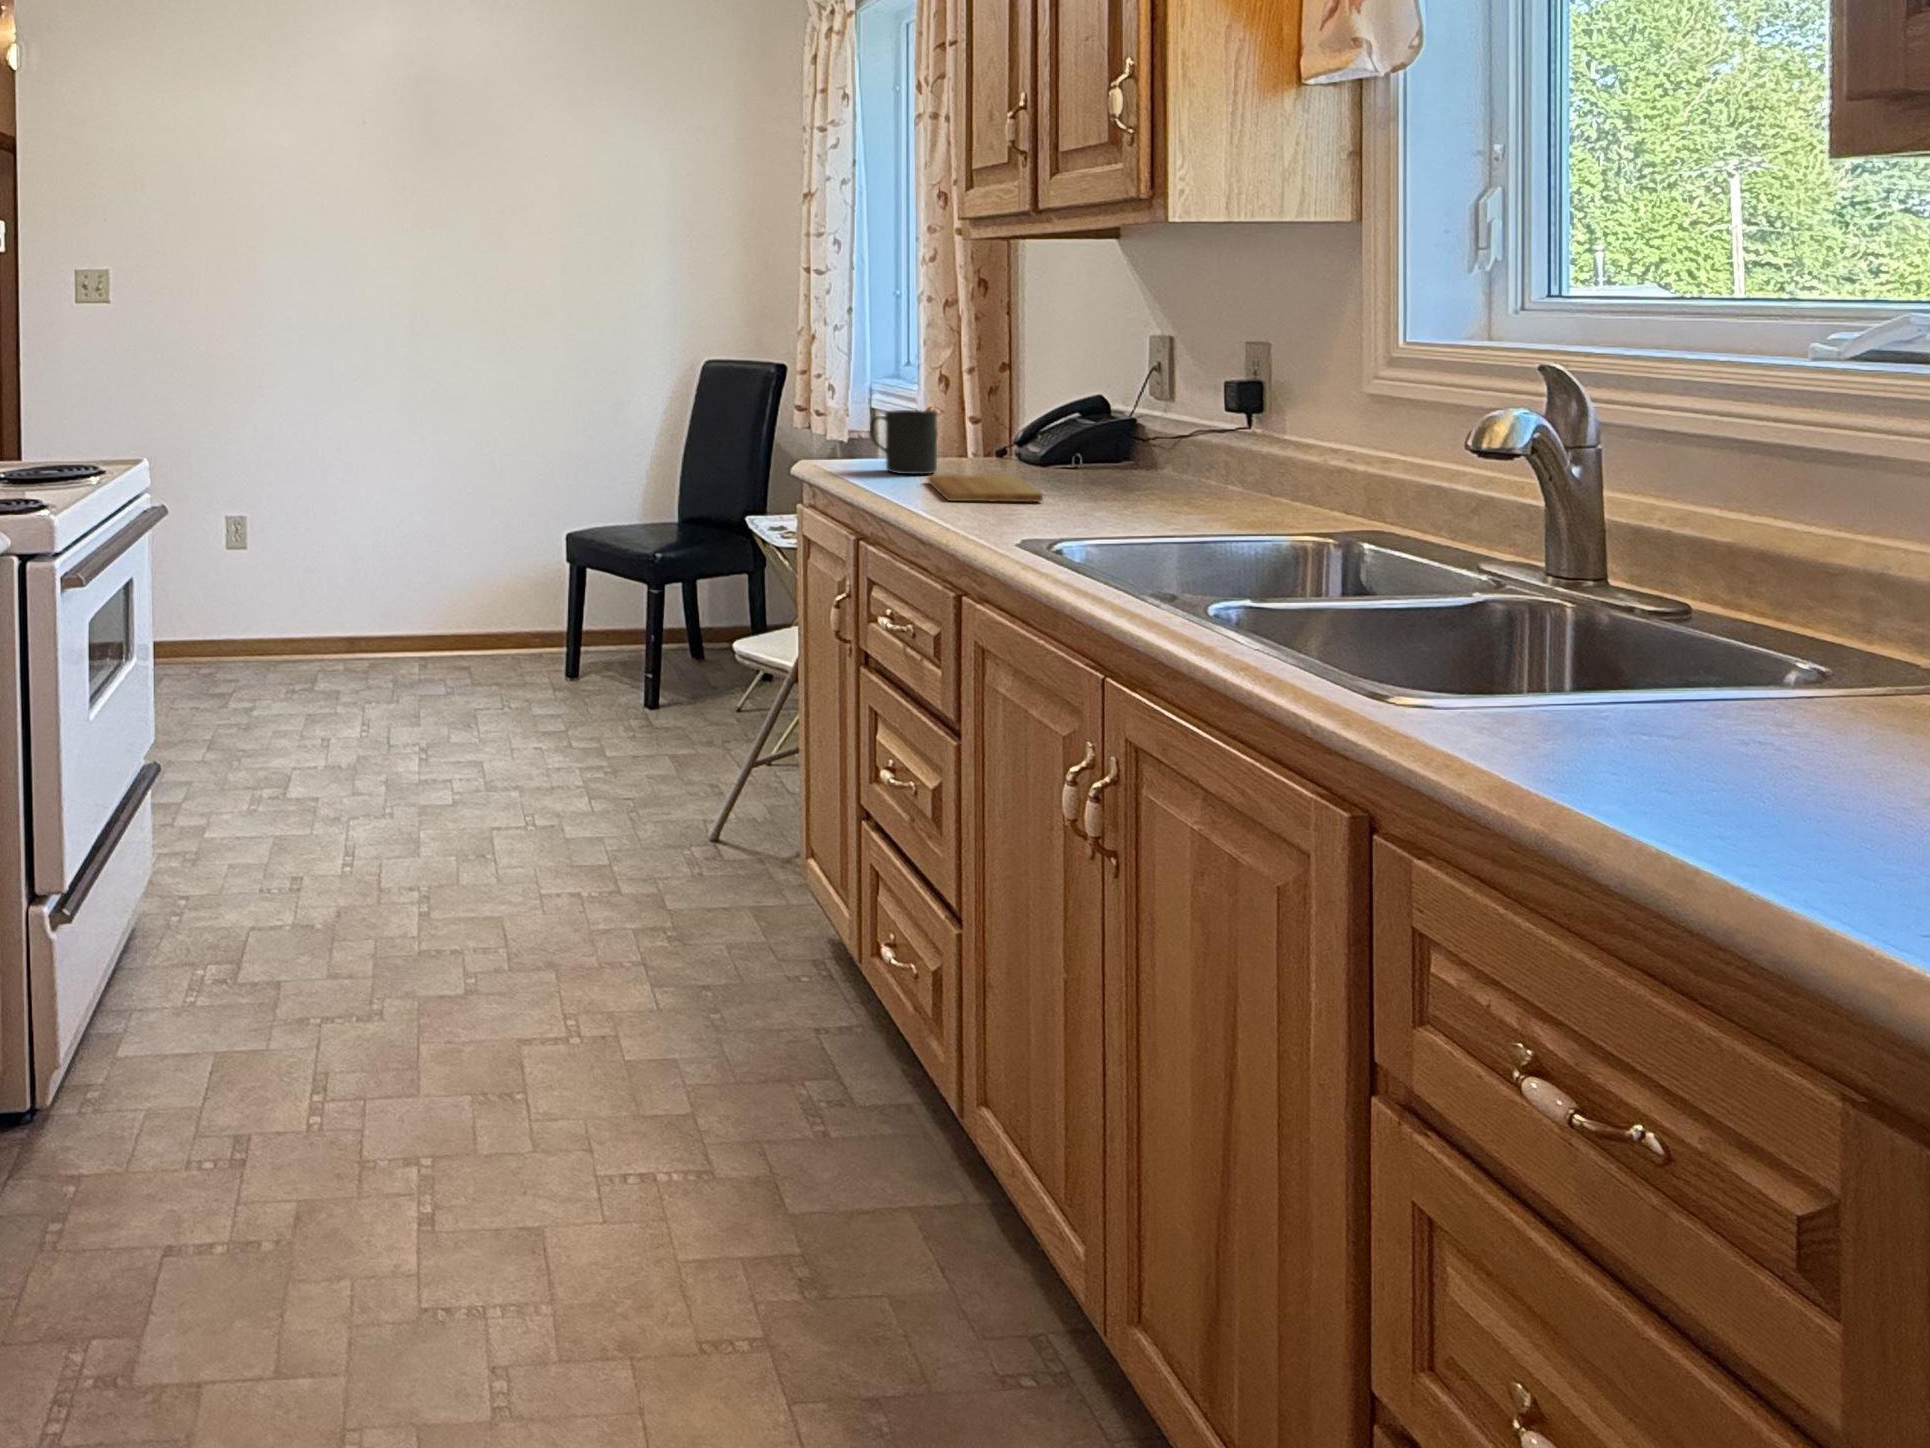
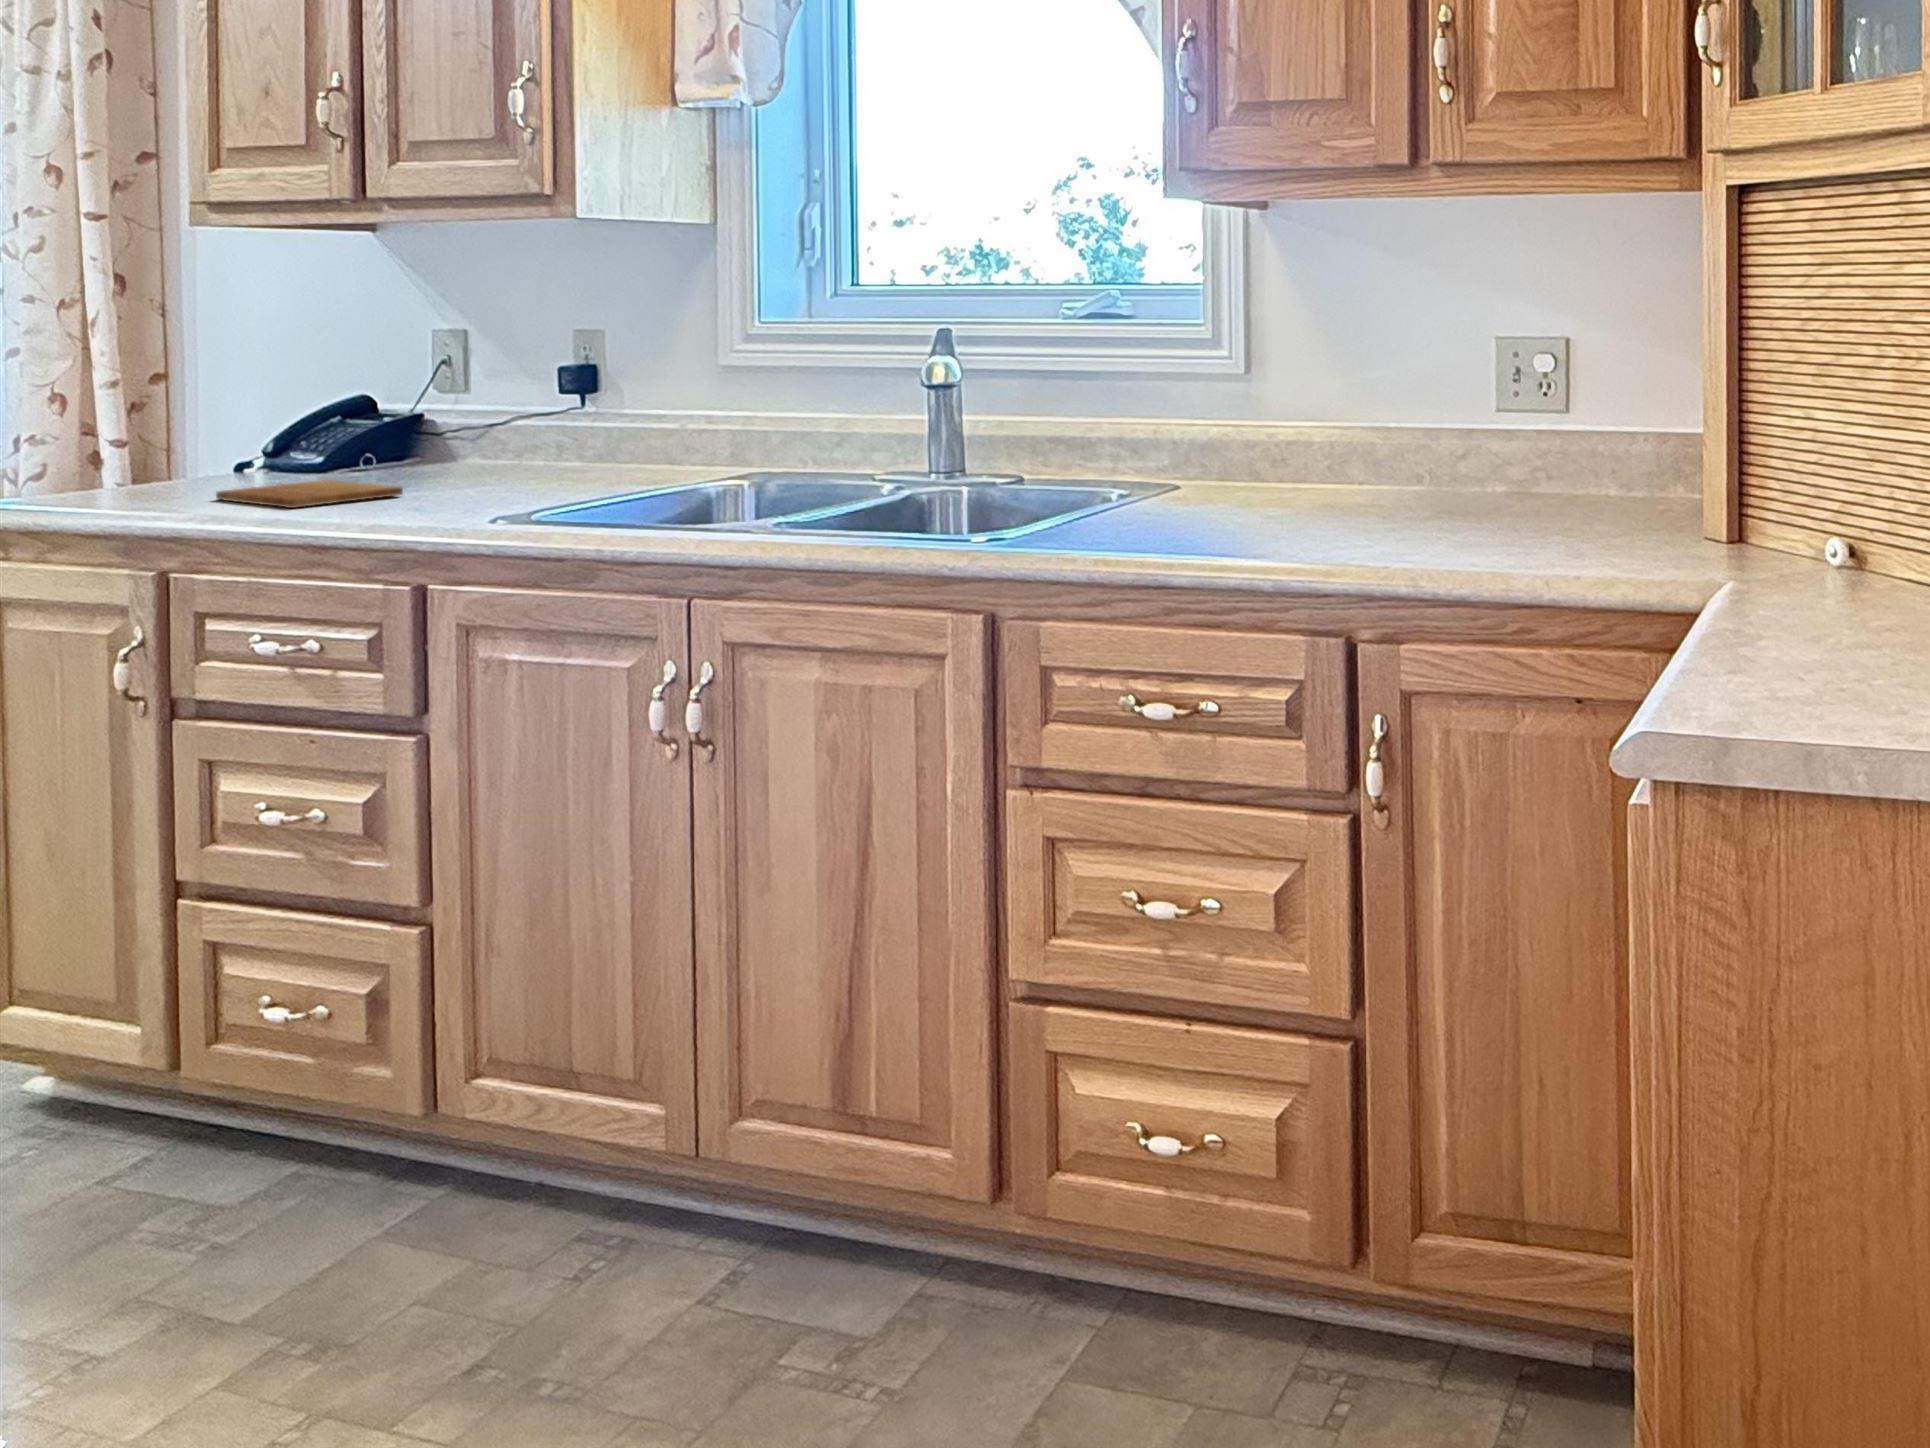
mug: present [870,410,937,474] -> none [101,422,202,498]

